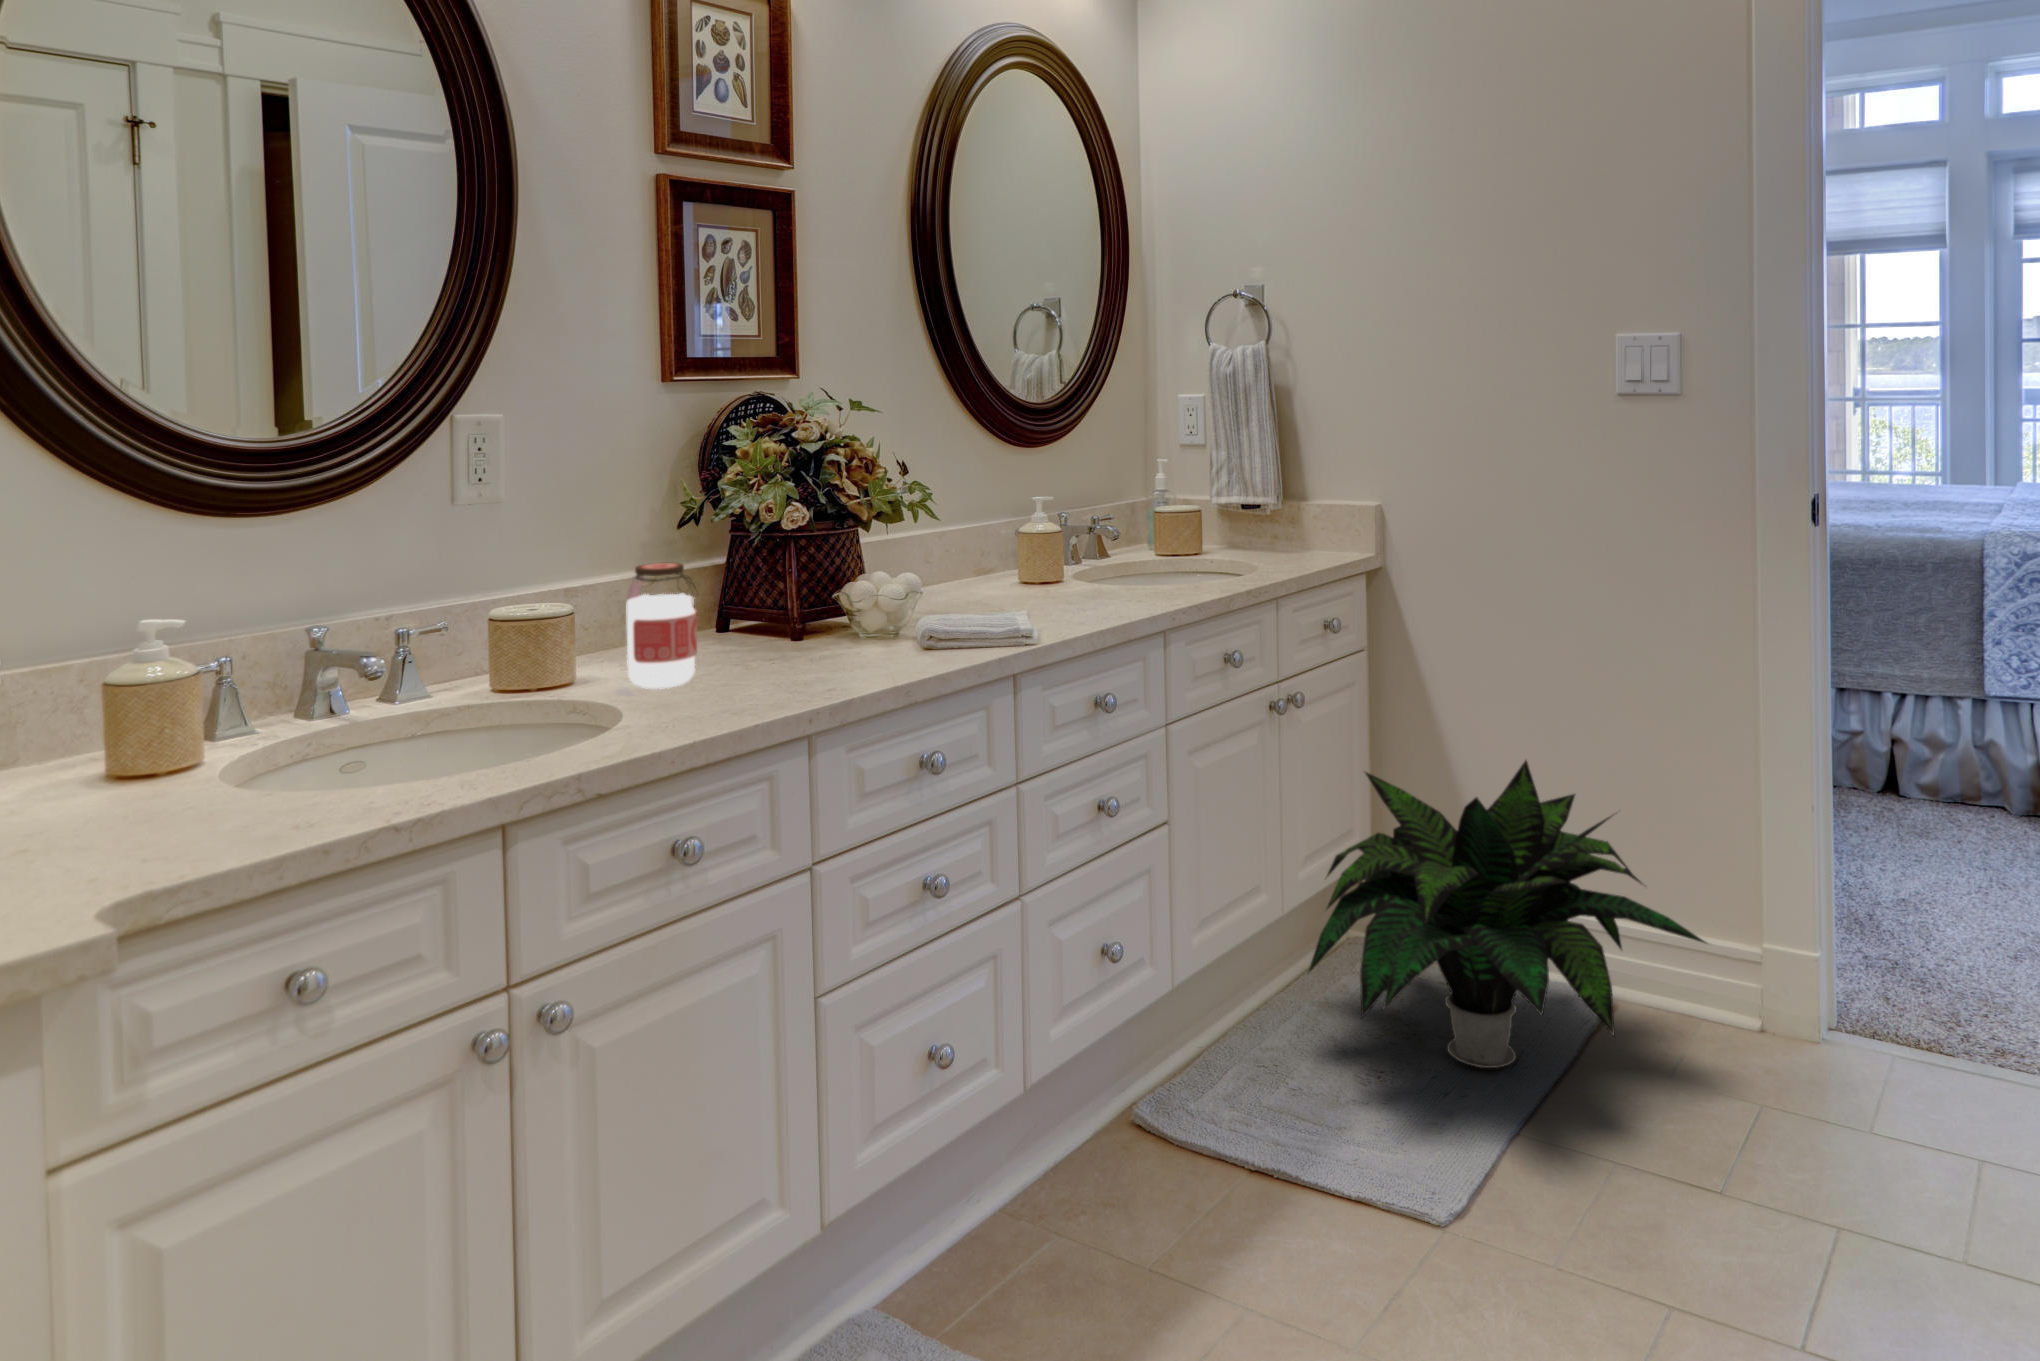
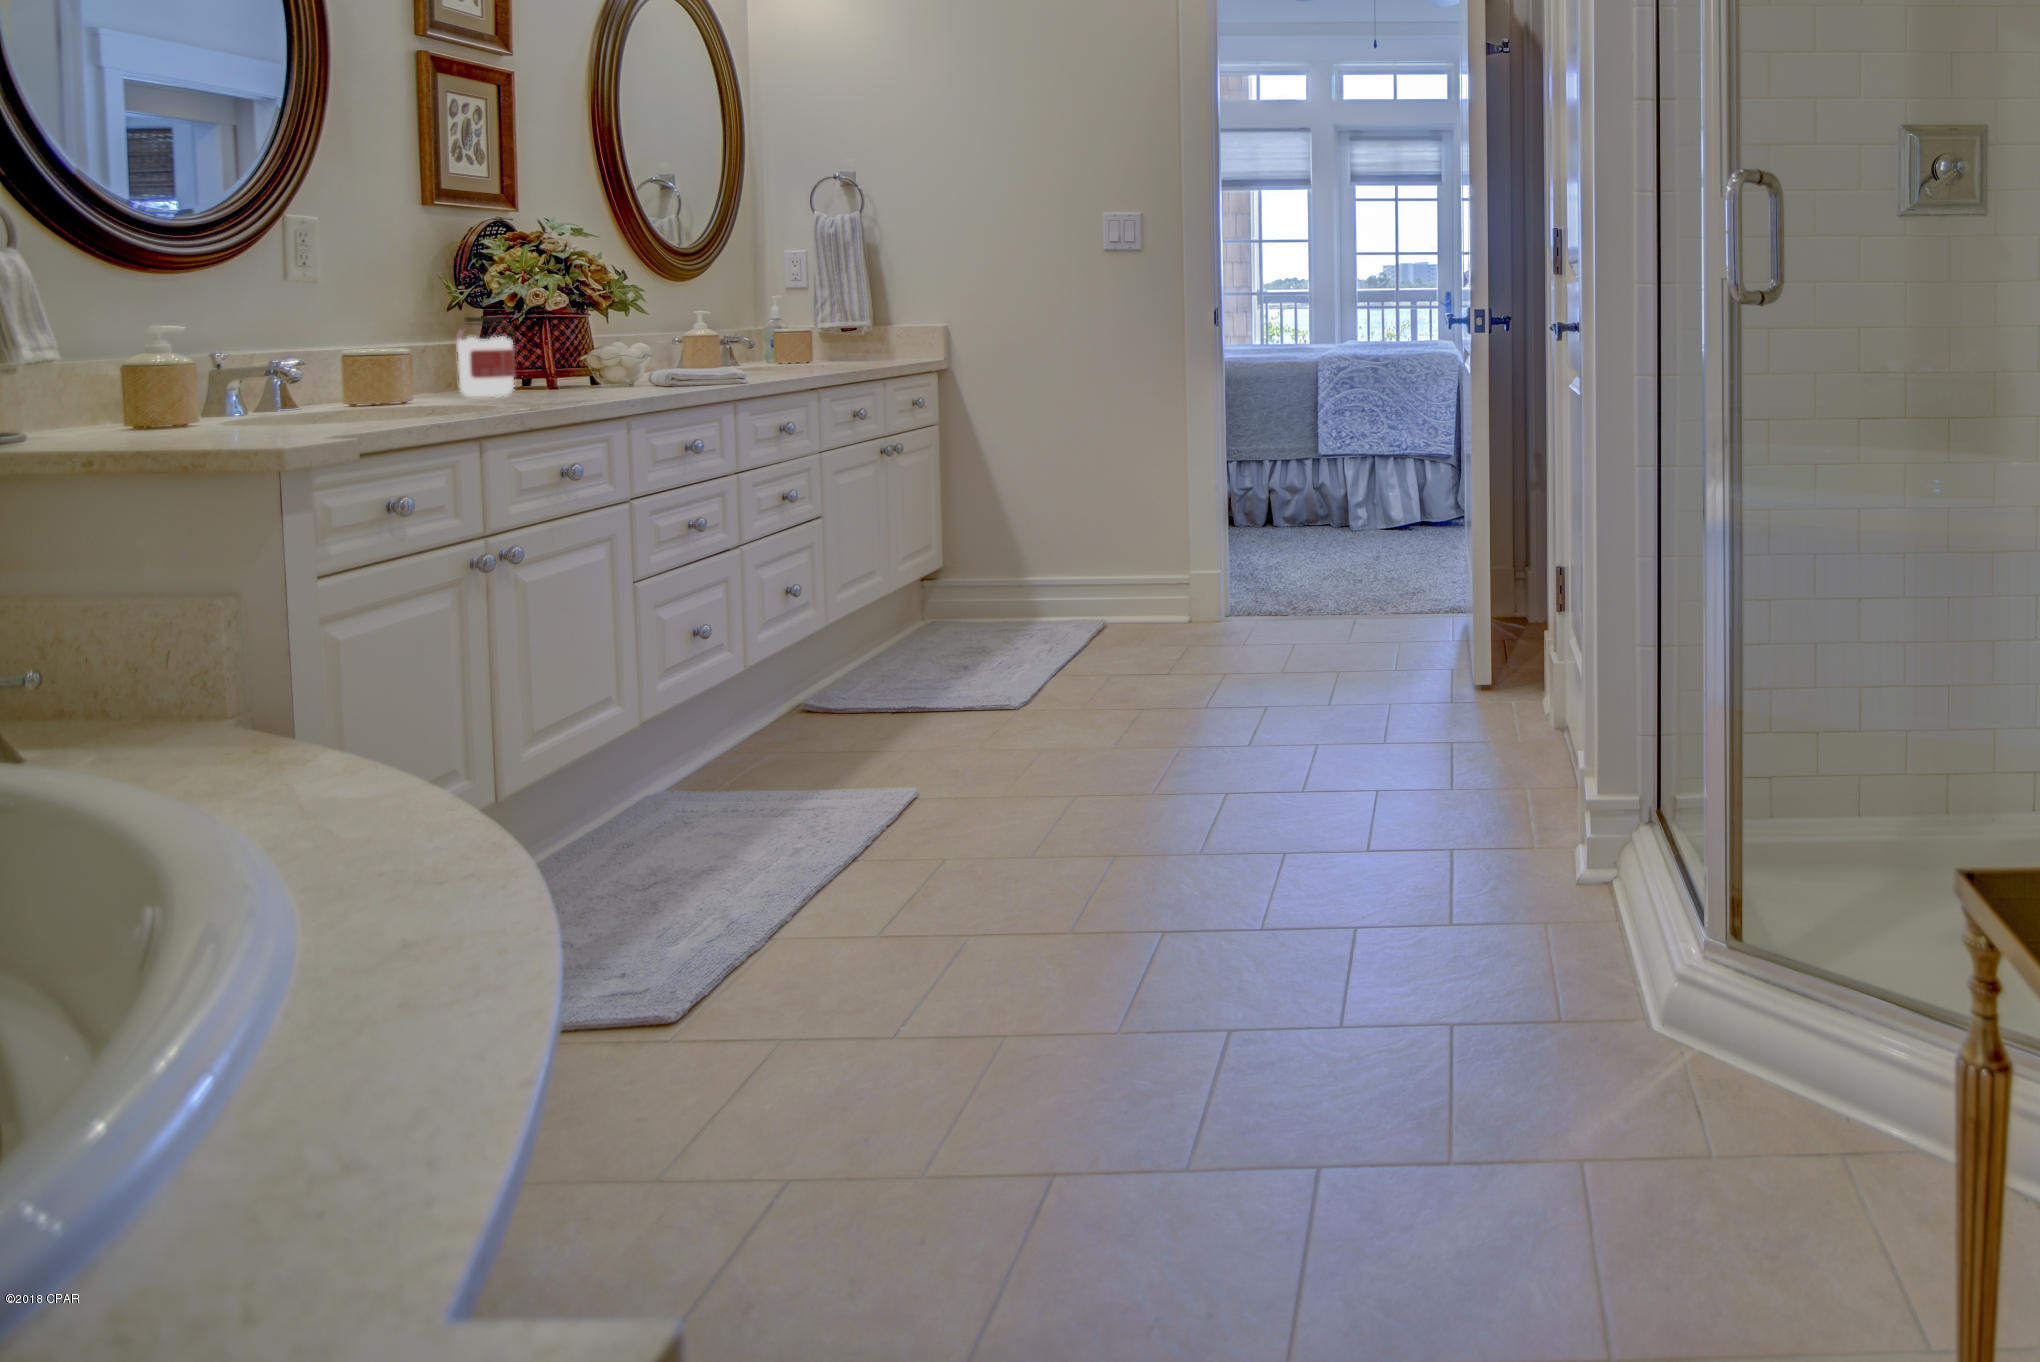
potted plant: present [1309,761,1706,1068] -> none [919,470,1160,655]

